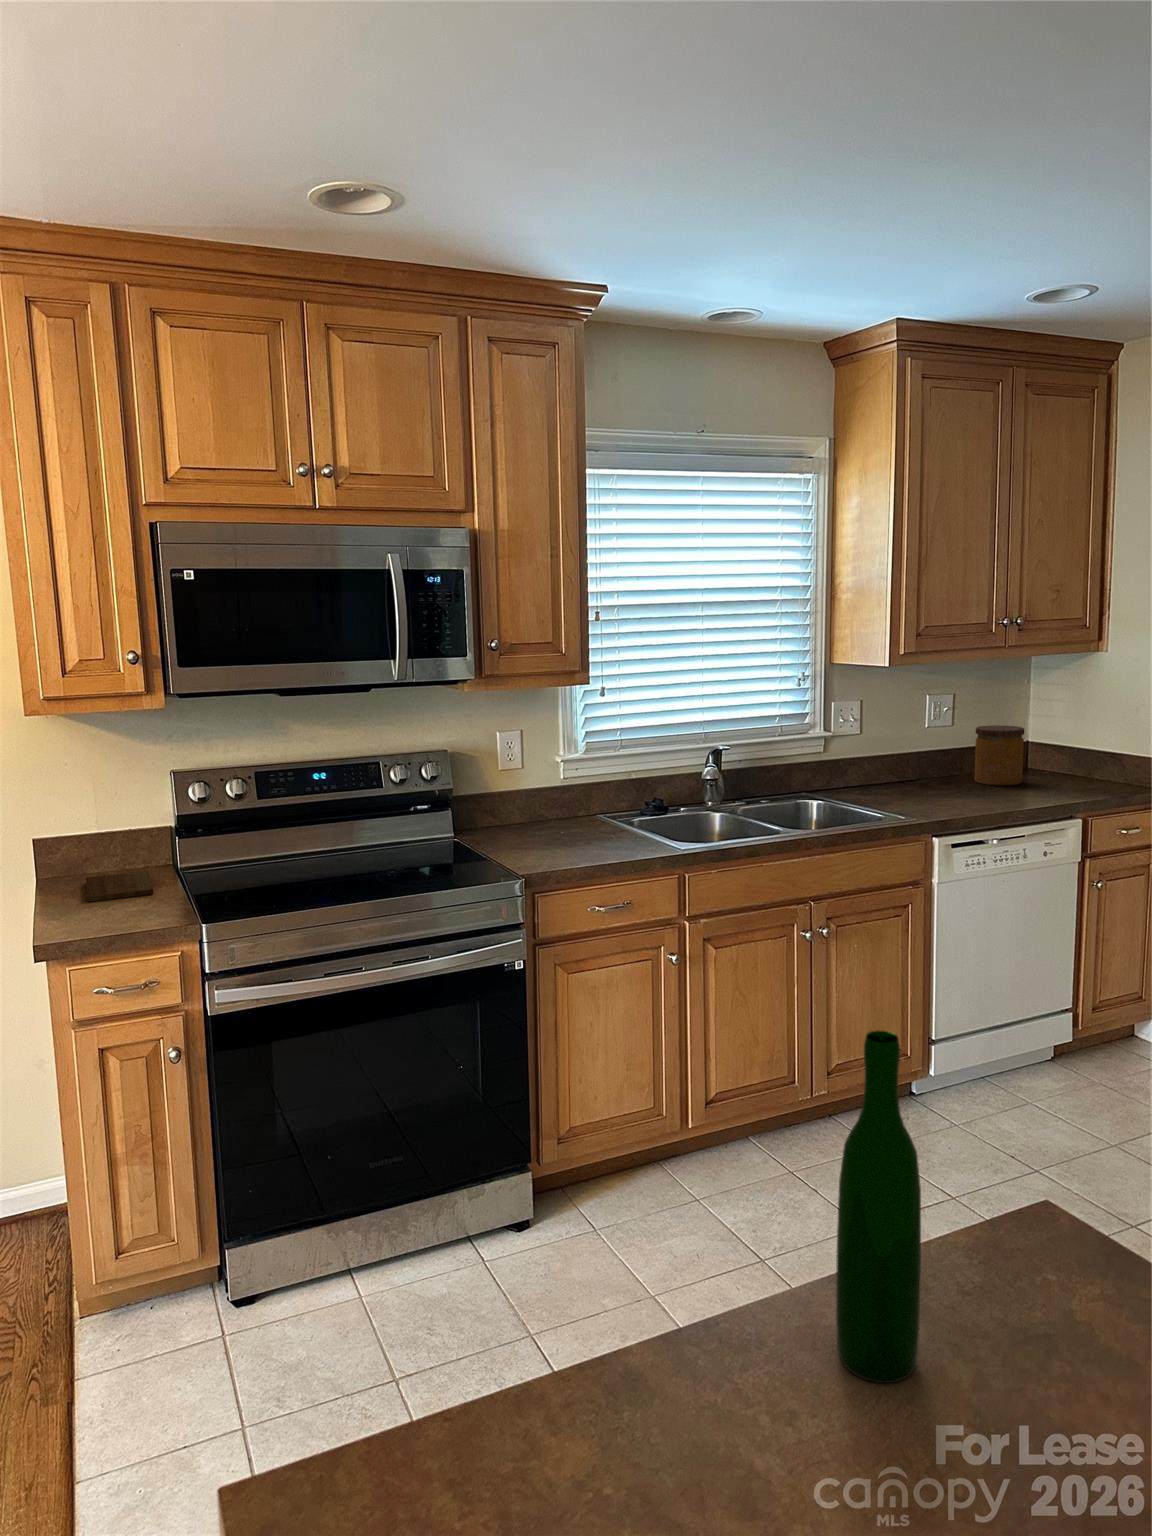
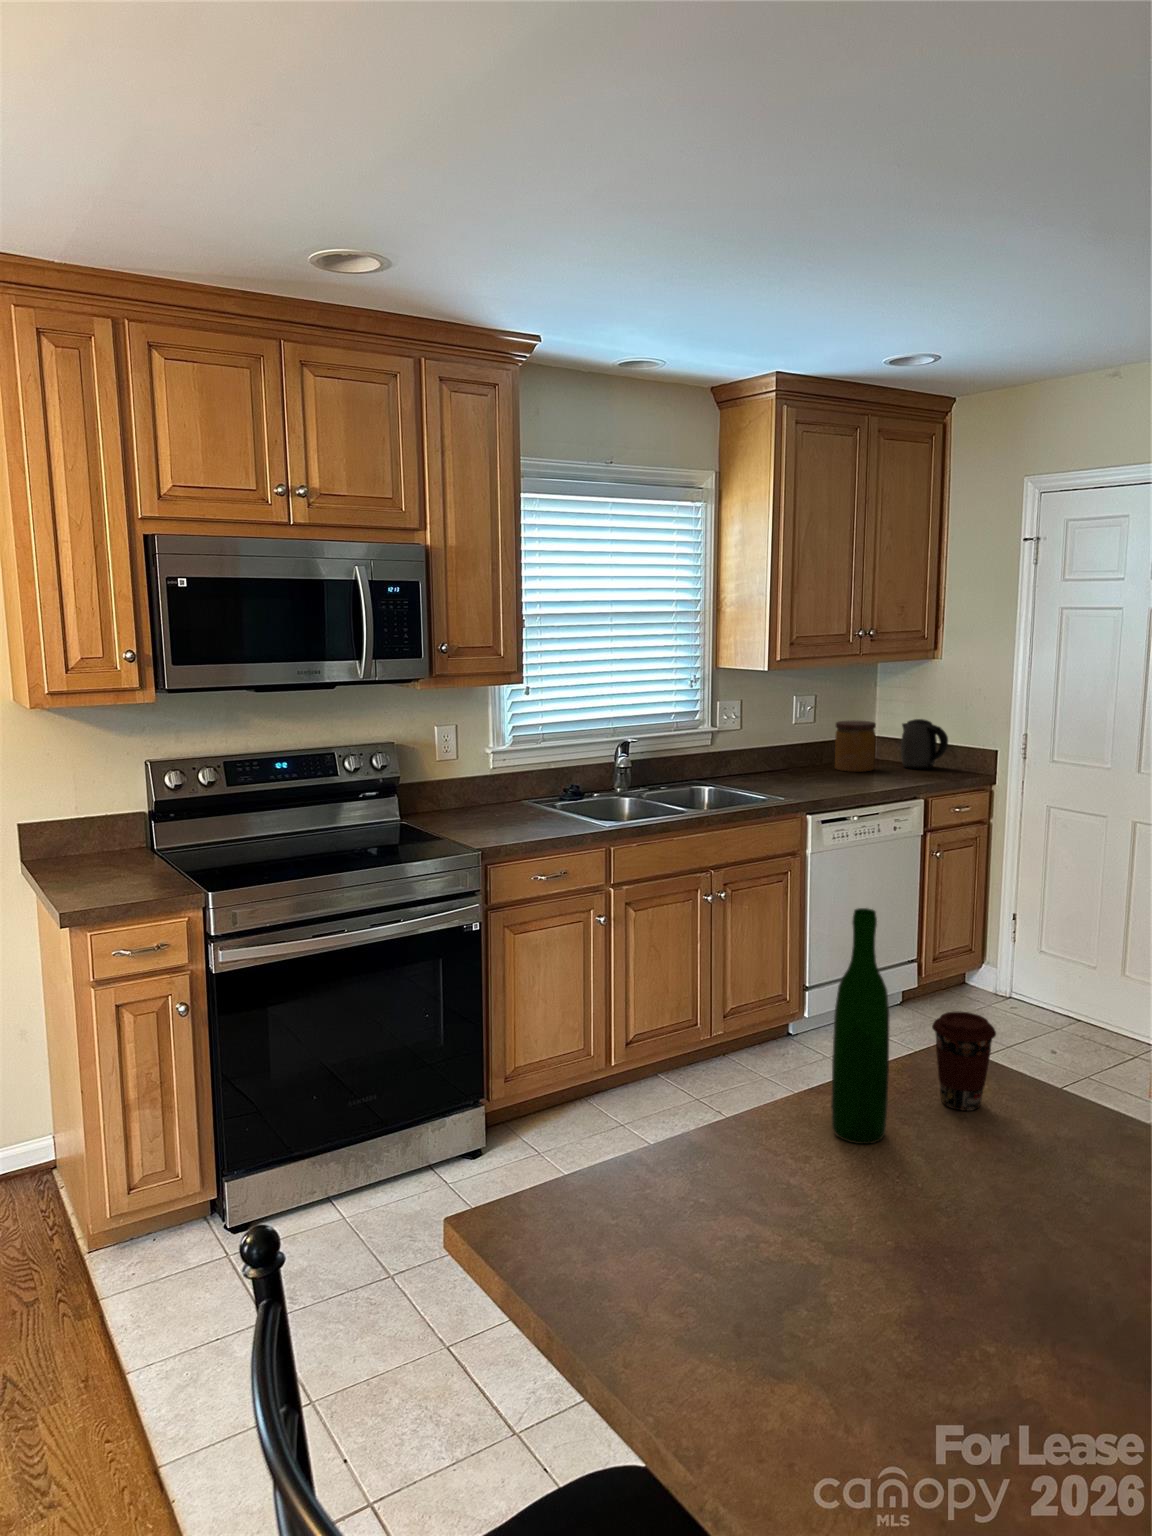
kettle: none [1056,724,1114,783] -> present [901,719,948,769]
cutting board: present [86,871,153,902] -> none [75,851,146,877]
coffee cup: none [1001,1175,1099,1329] -> present [932,1011,996,1111]

